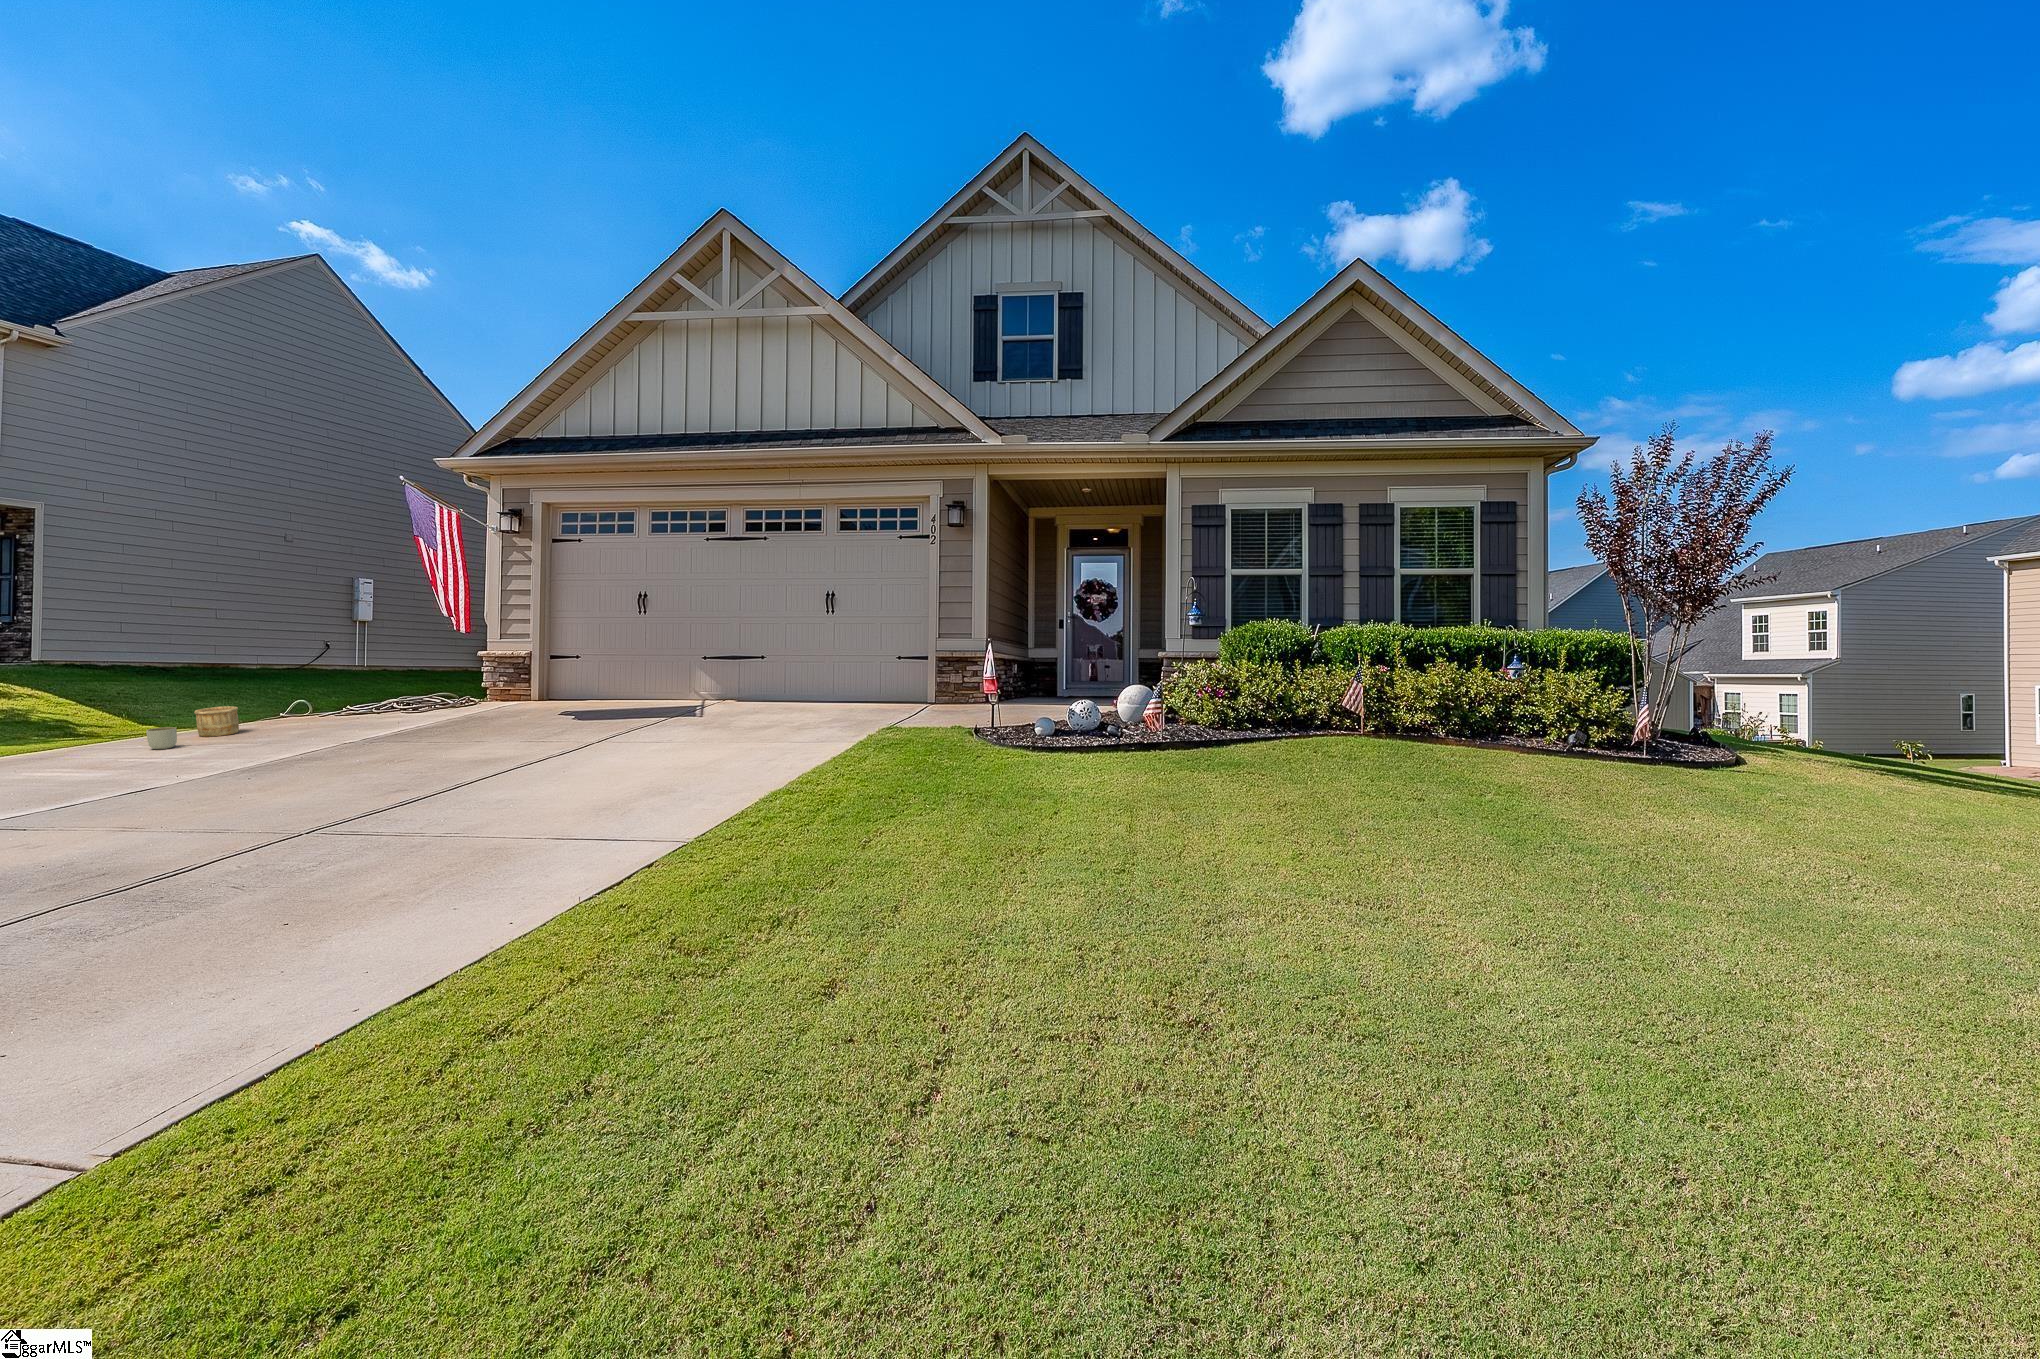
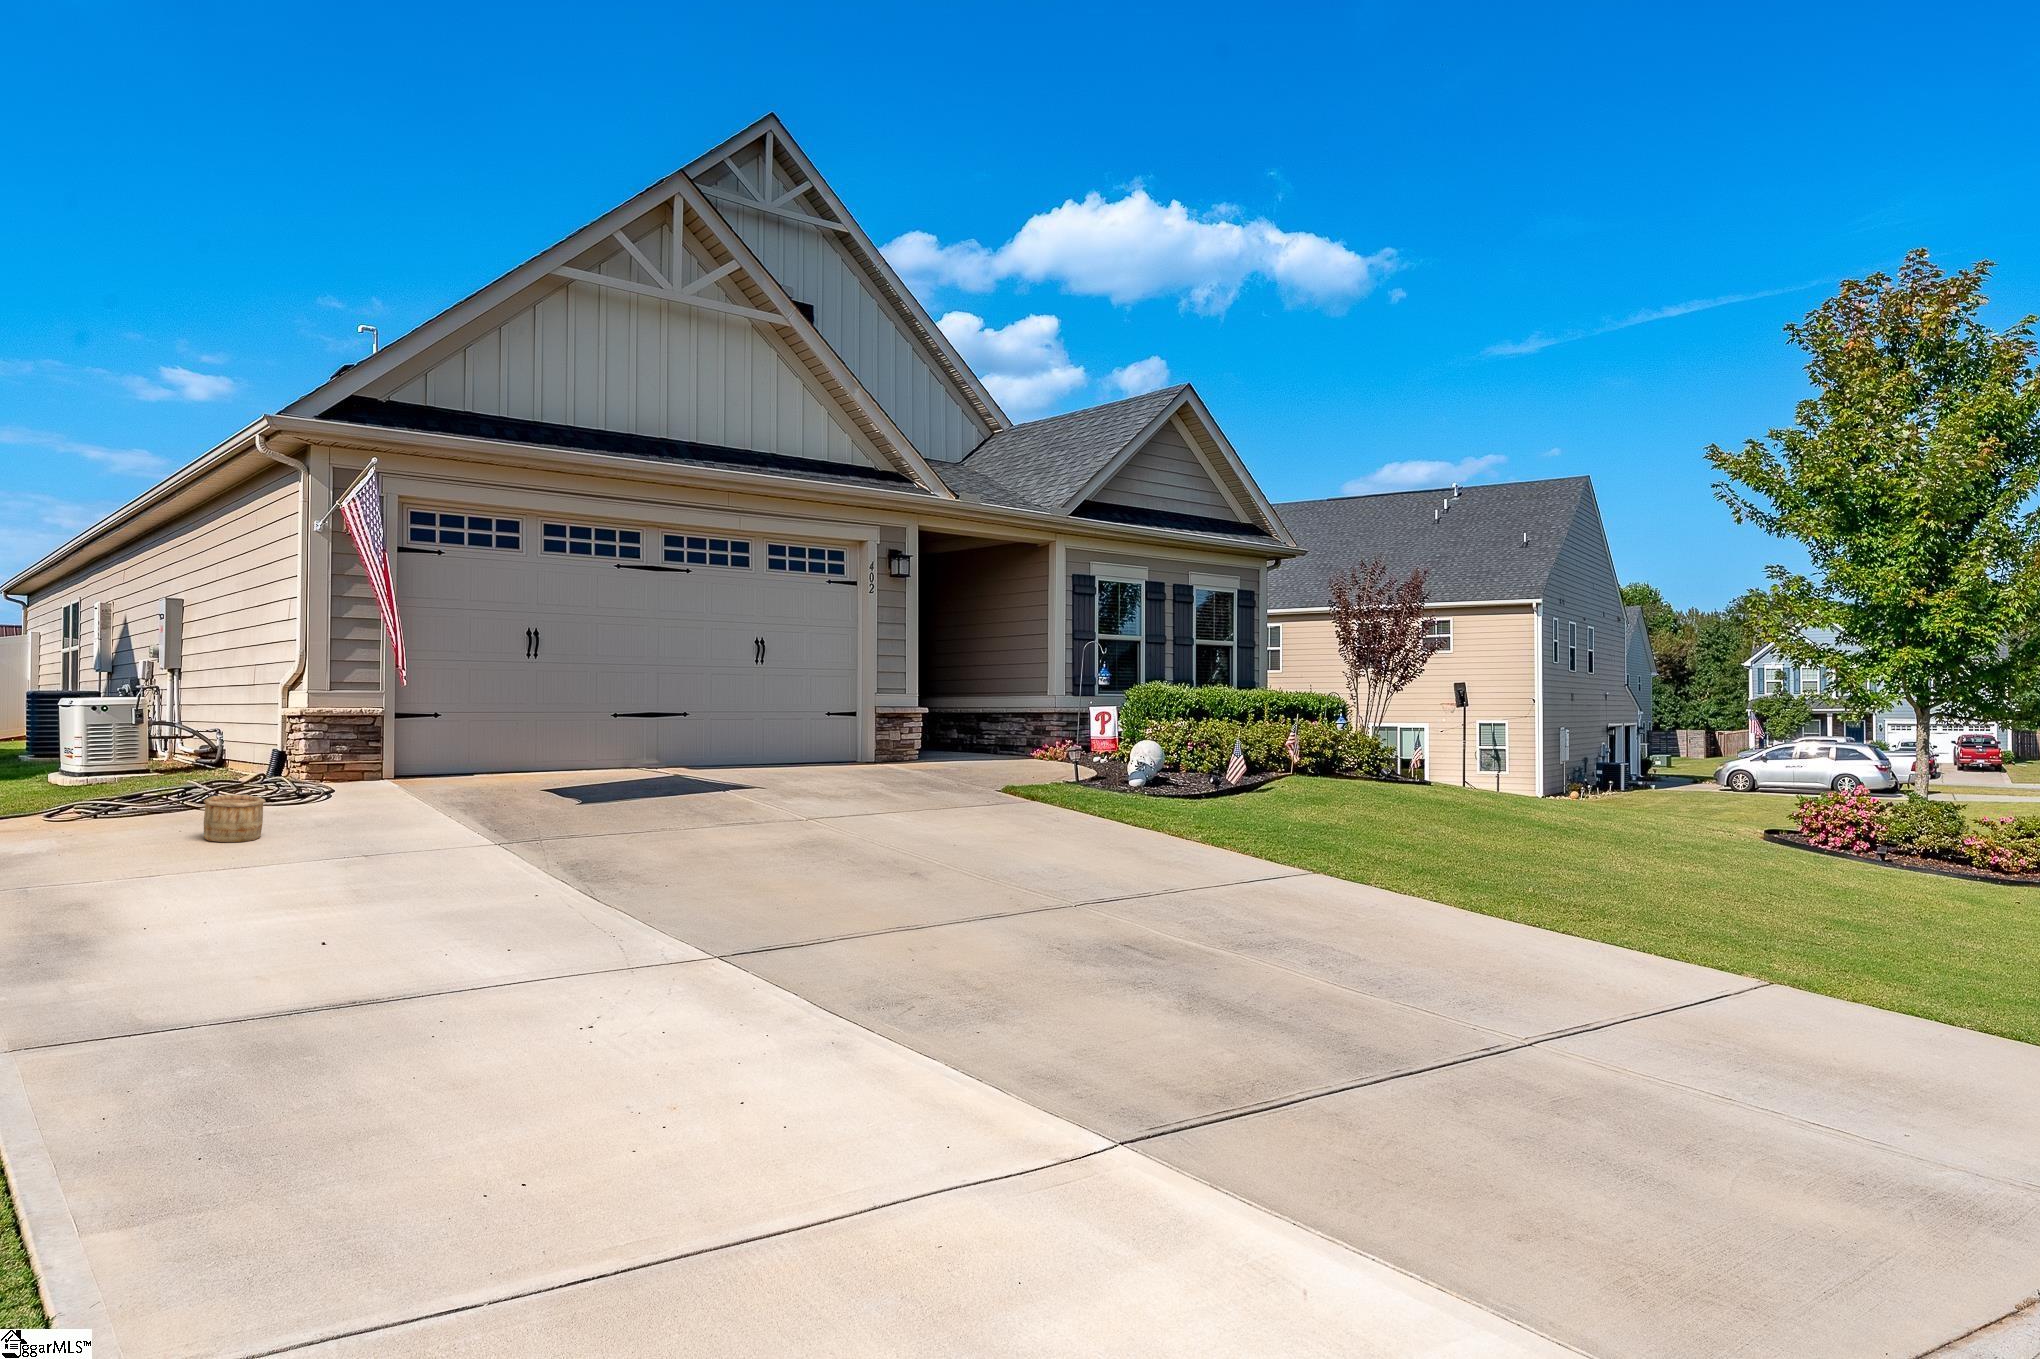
planter: present [146,727,177,750] -> none [287,823,325,856]

